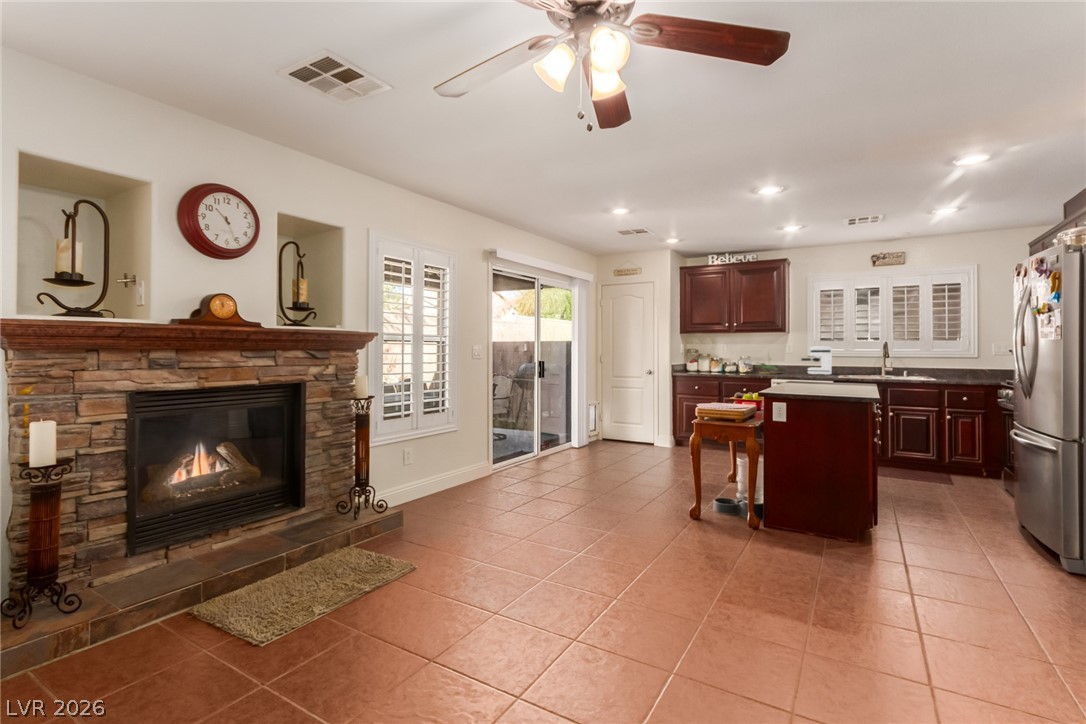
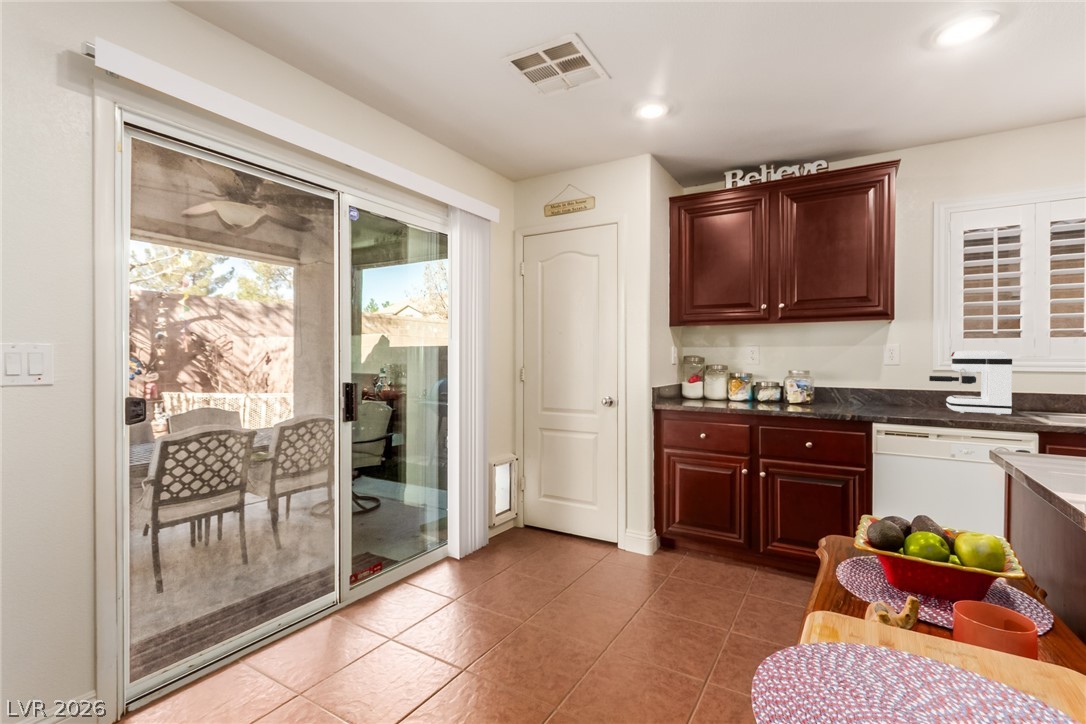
potted plant: present [761,363,776,374] -> none [822,356,885,409]

